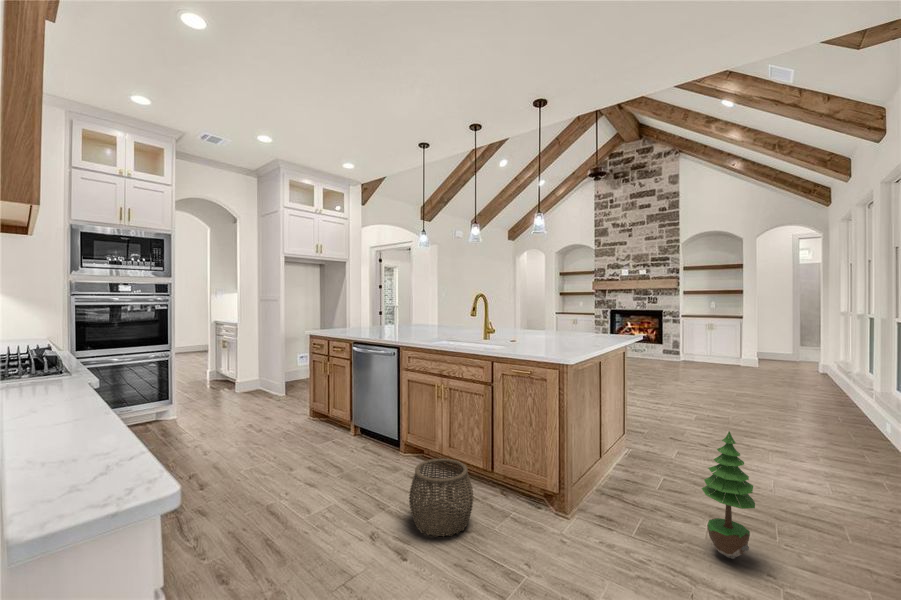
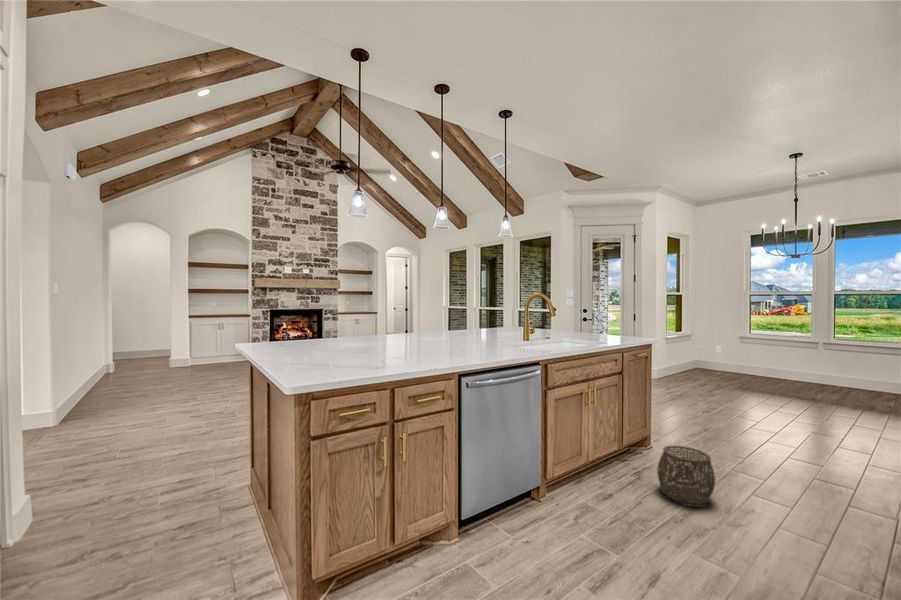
potted tree: present [702,431,755,559] -> none [672,378,697,439]

